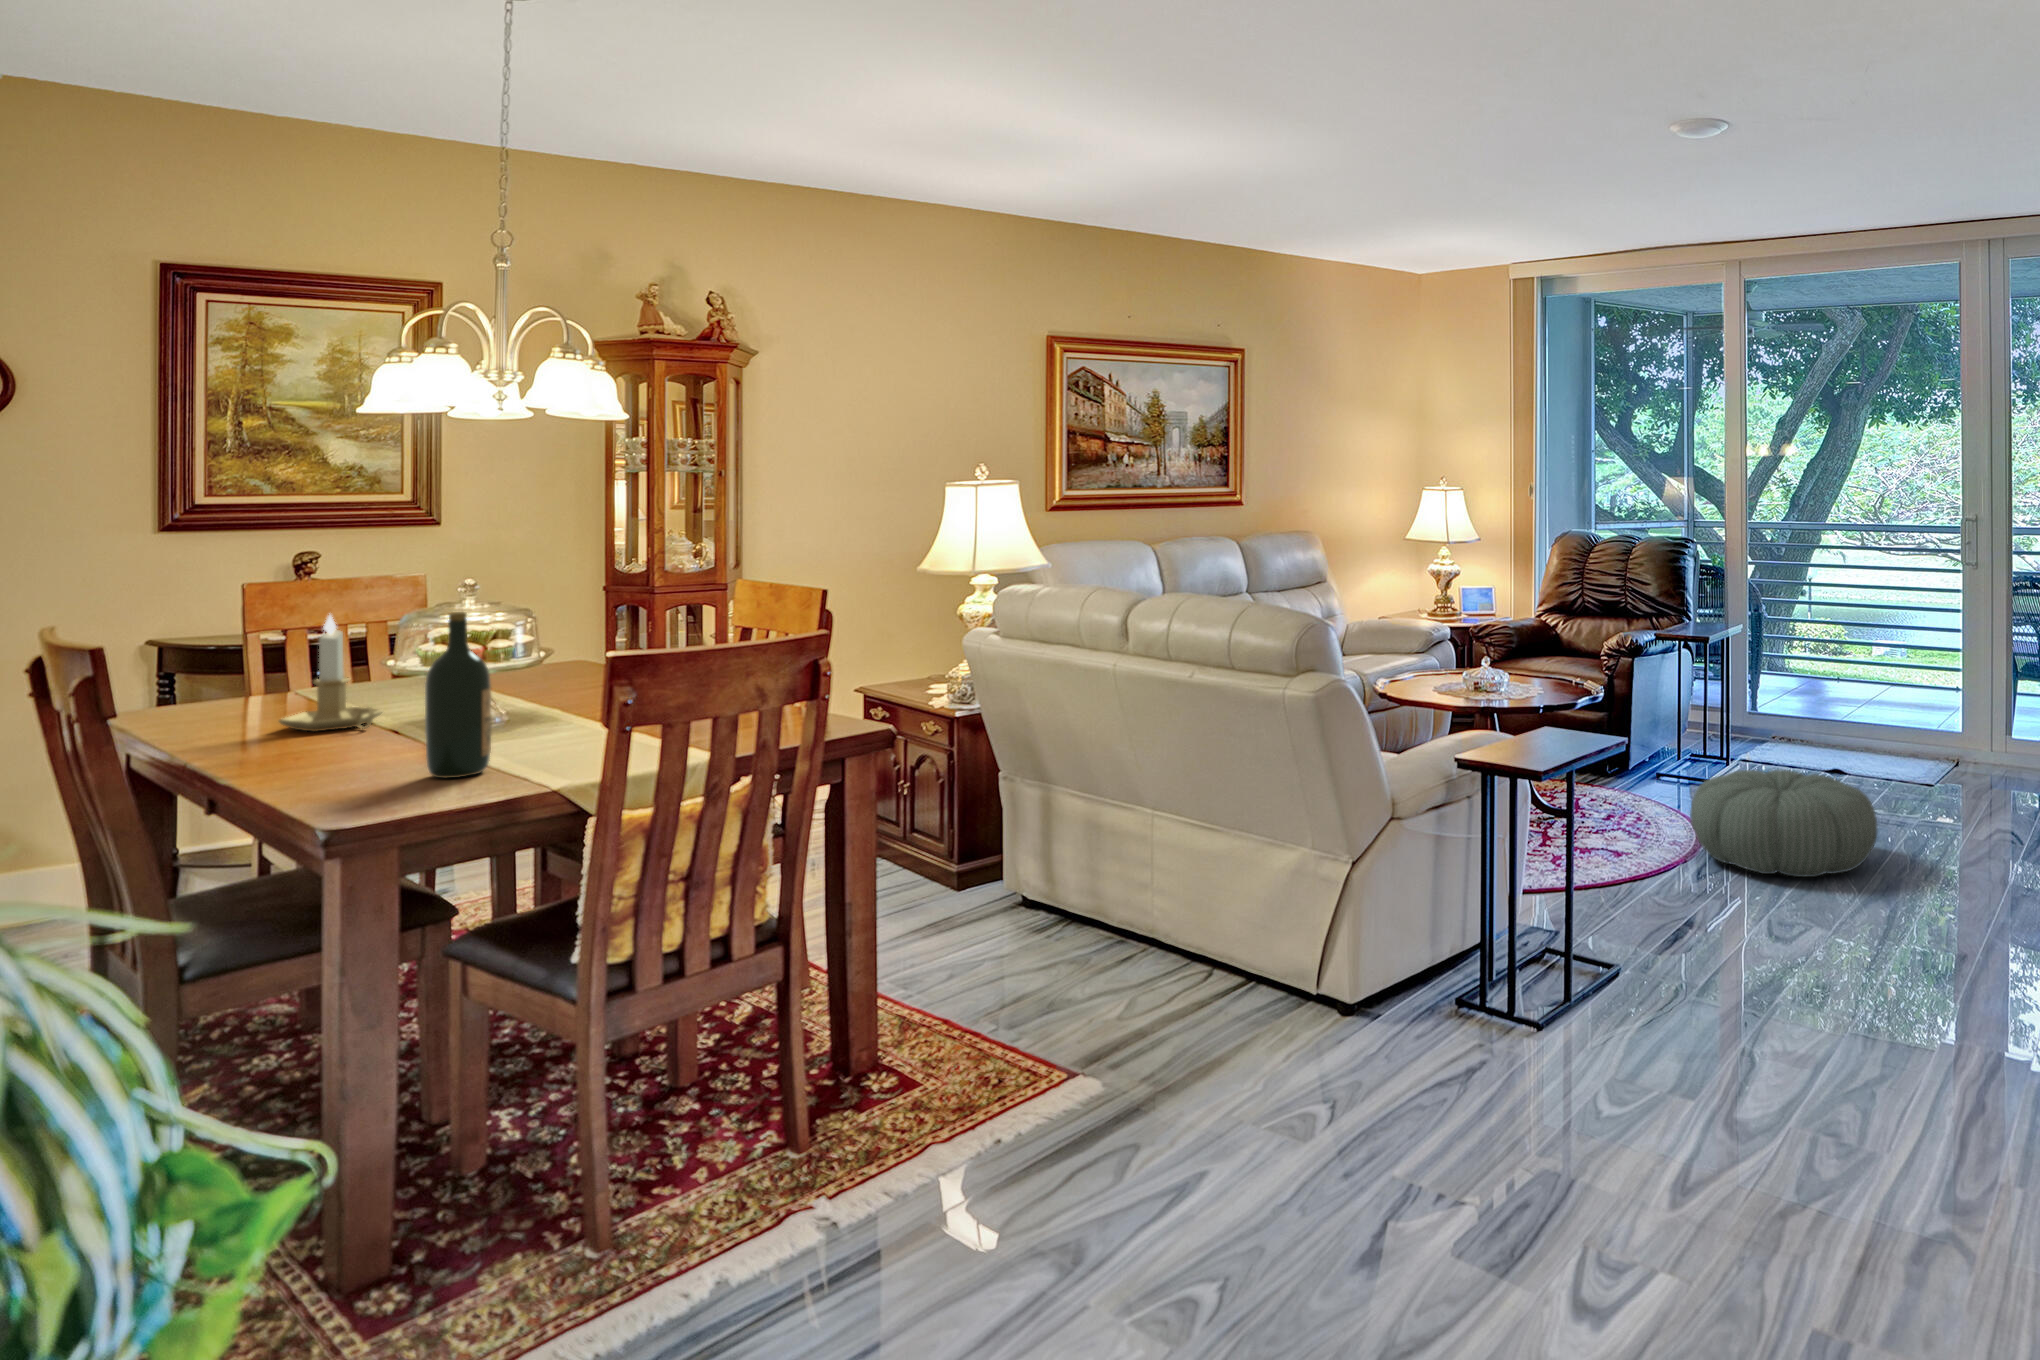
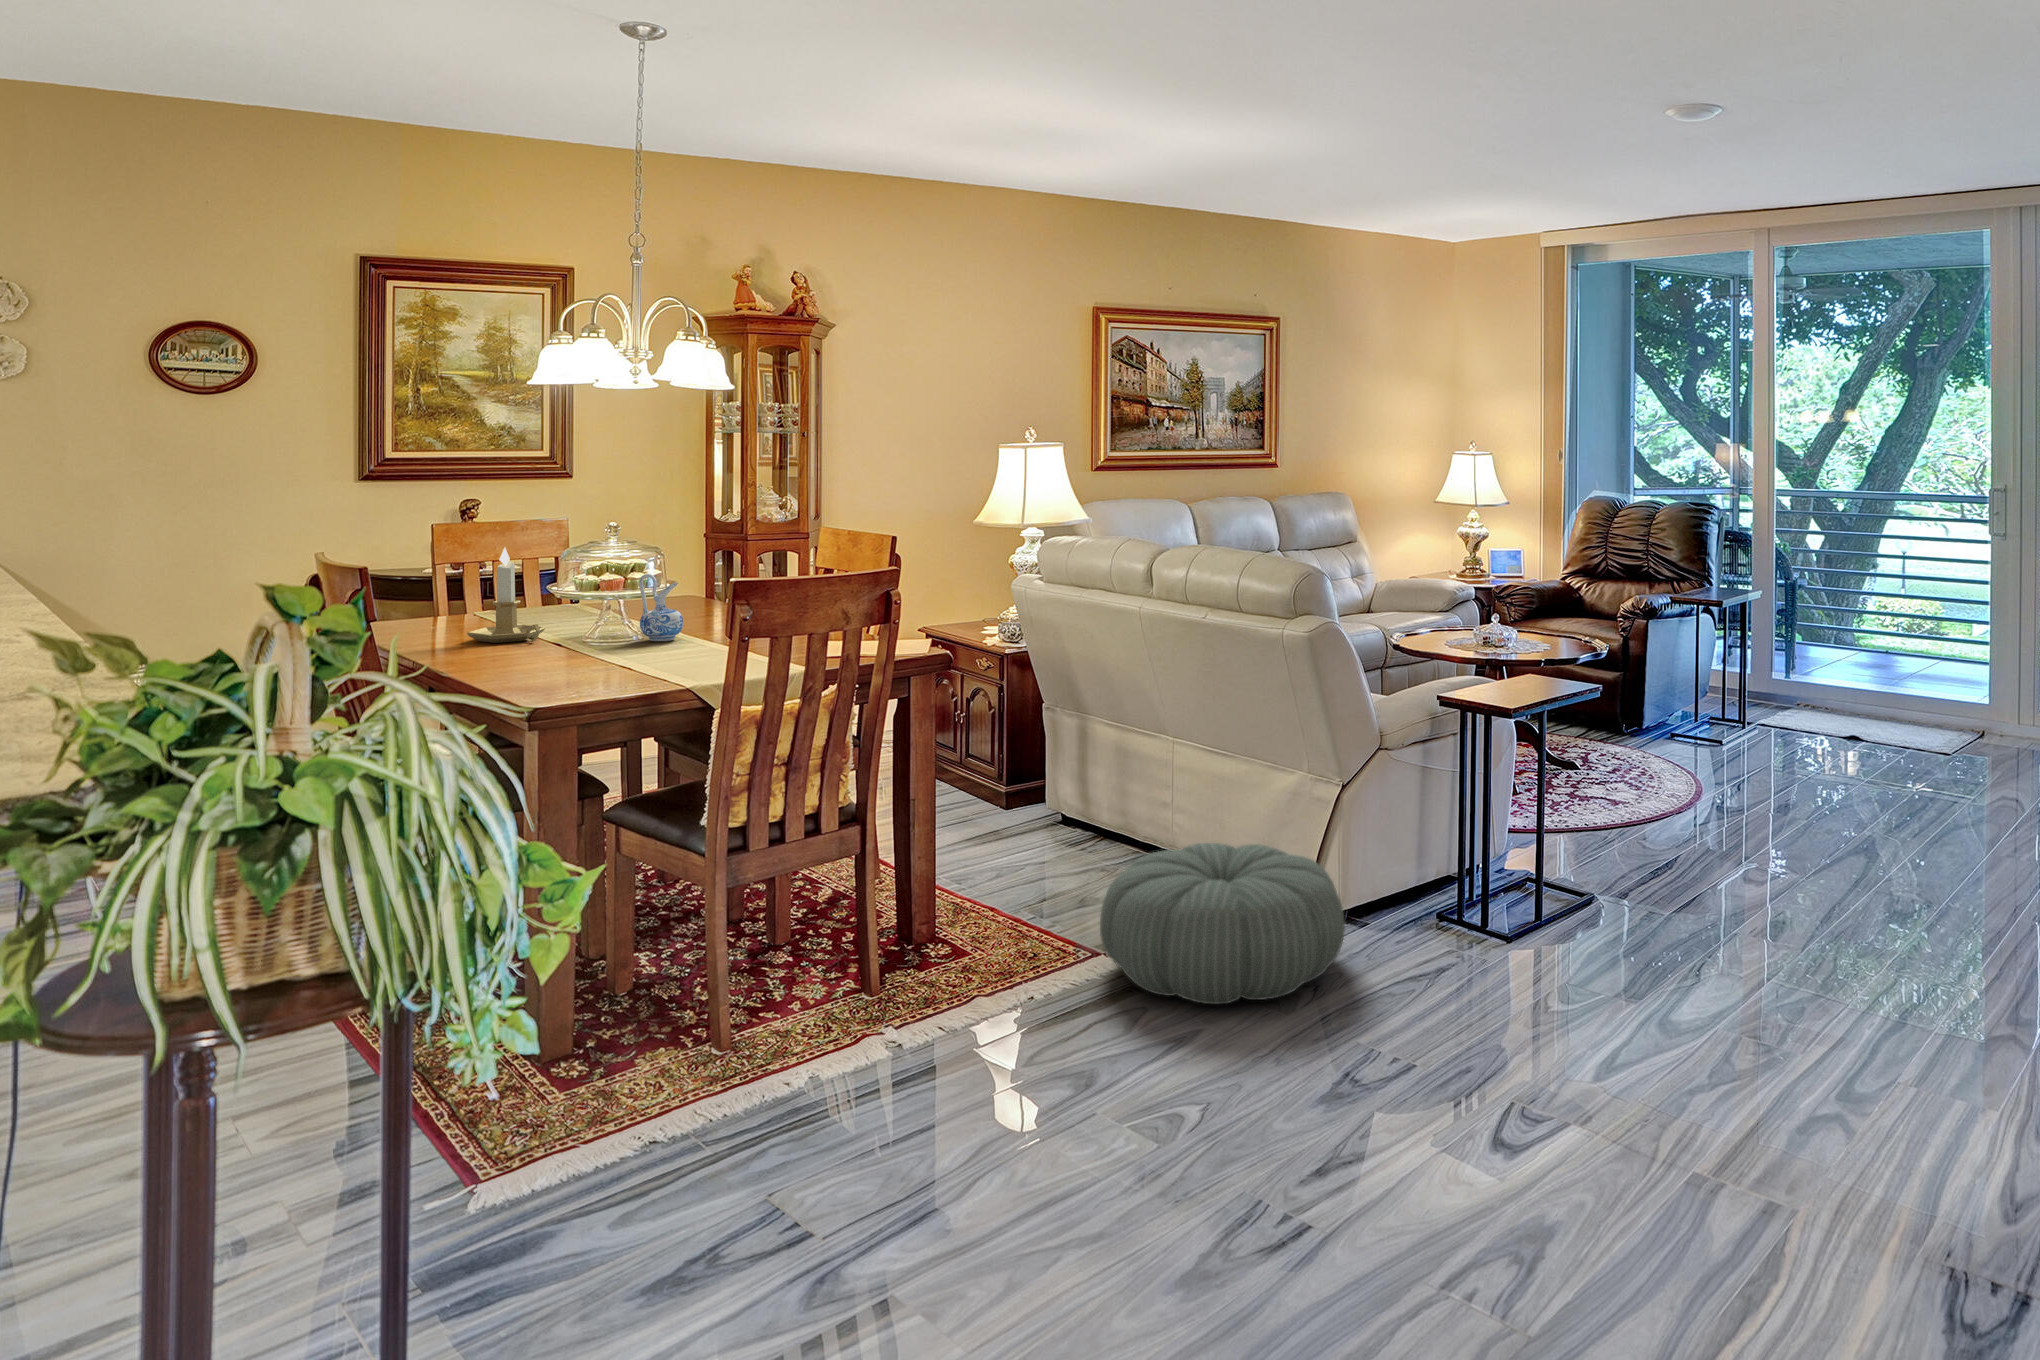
wine bottle: present [425,612,491,778] -> none [586,546,635,678]
ceramic pitcher: none [505,642,561,723] -> present [639,574,683,641]
pouf: present [1690,770,1877,877] -> present [1100,843,1345,1004]

